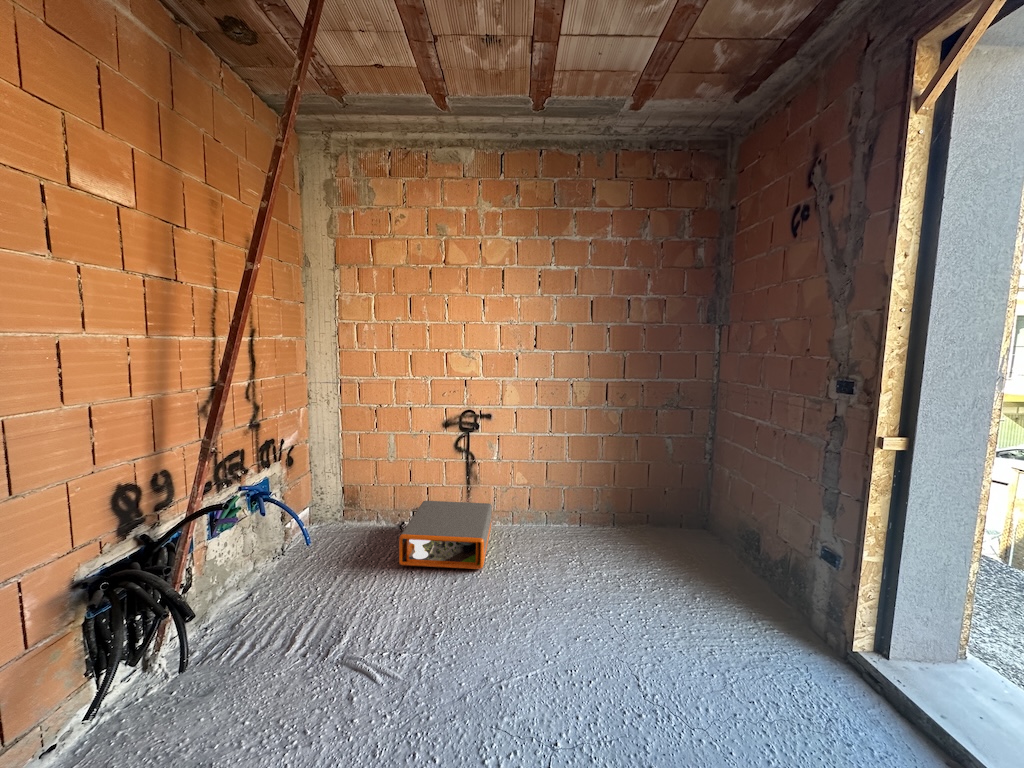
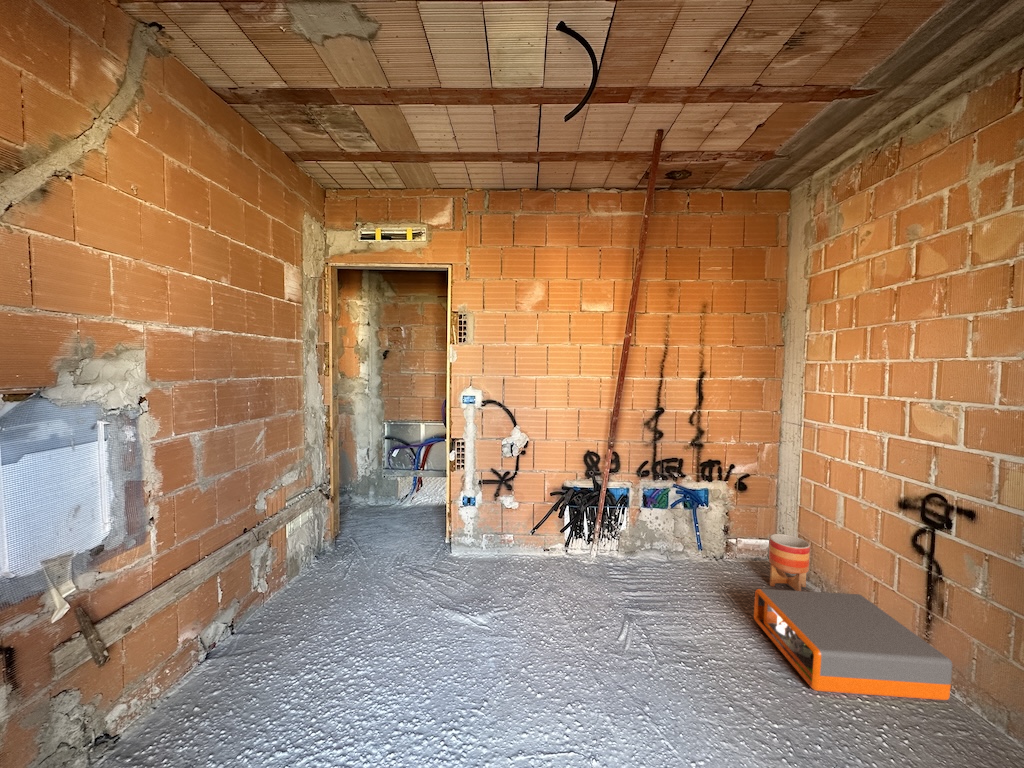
planter: none [342,485,377,540] -> present [769,534,810,591]

